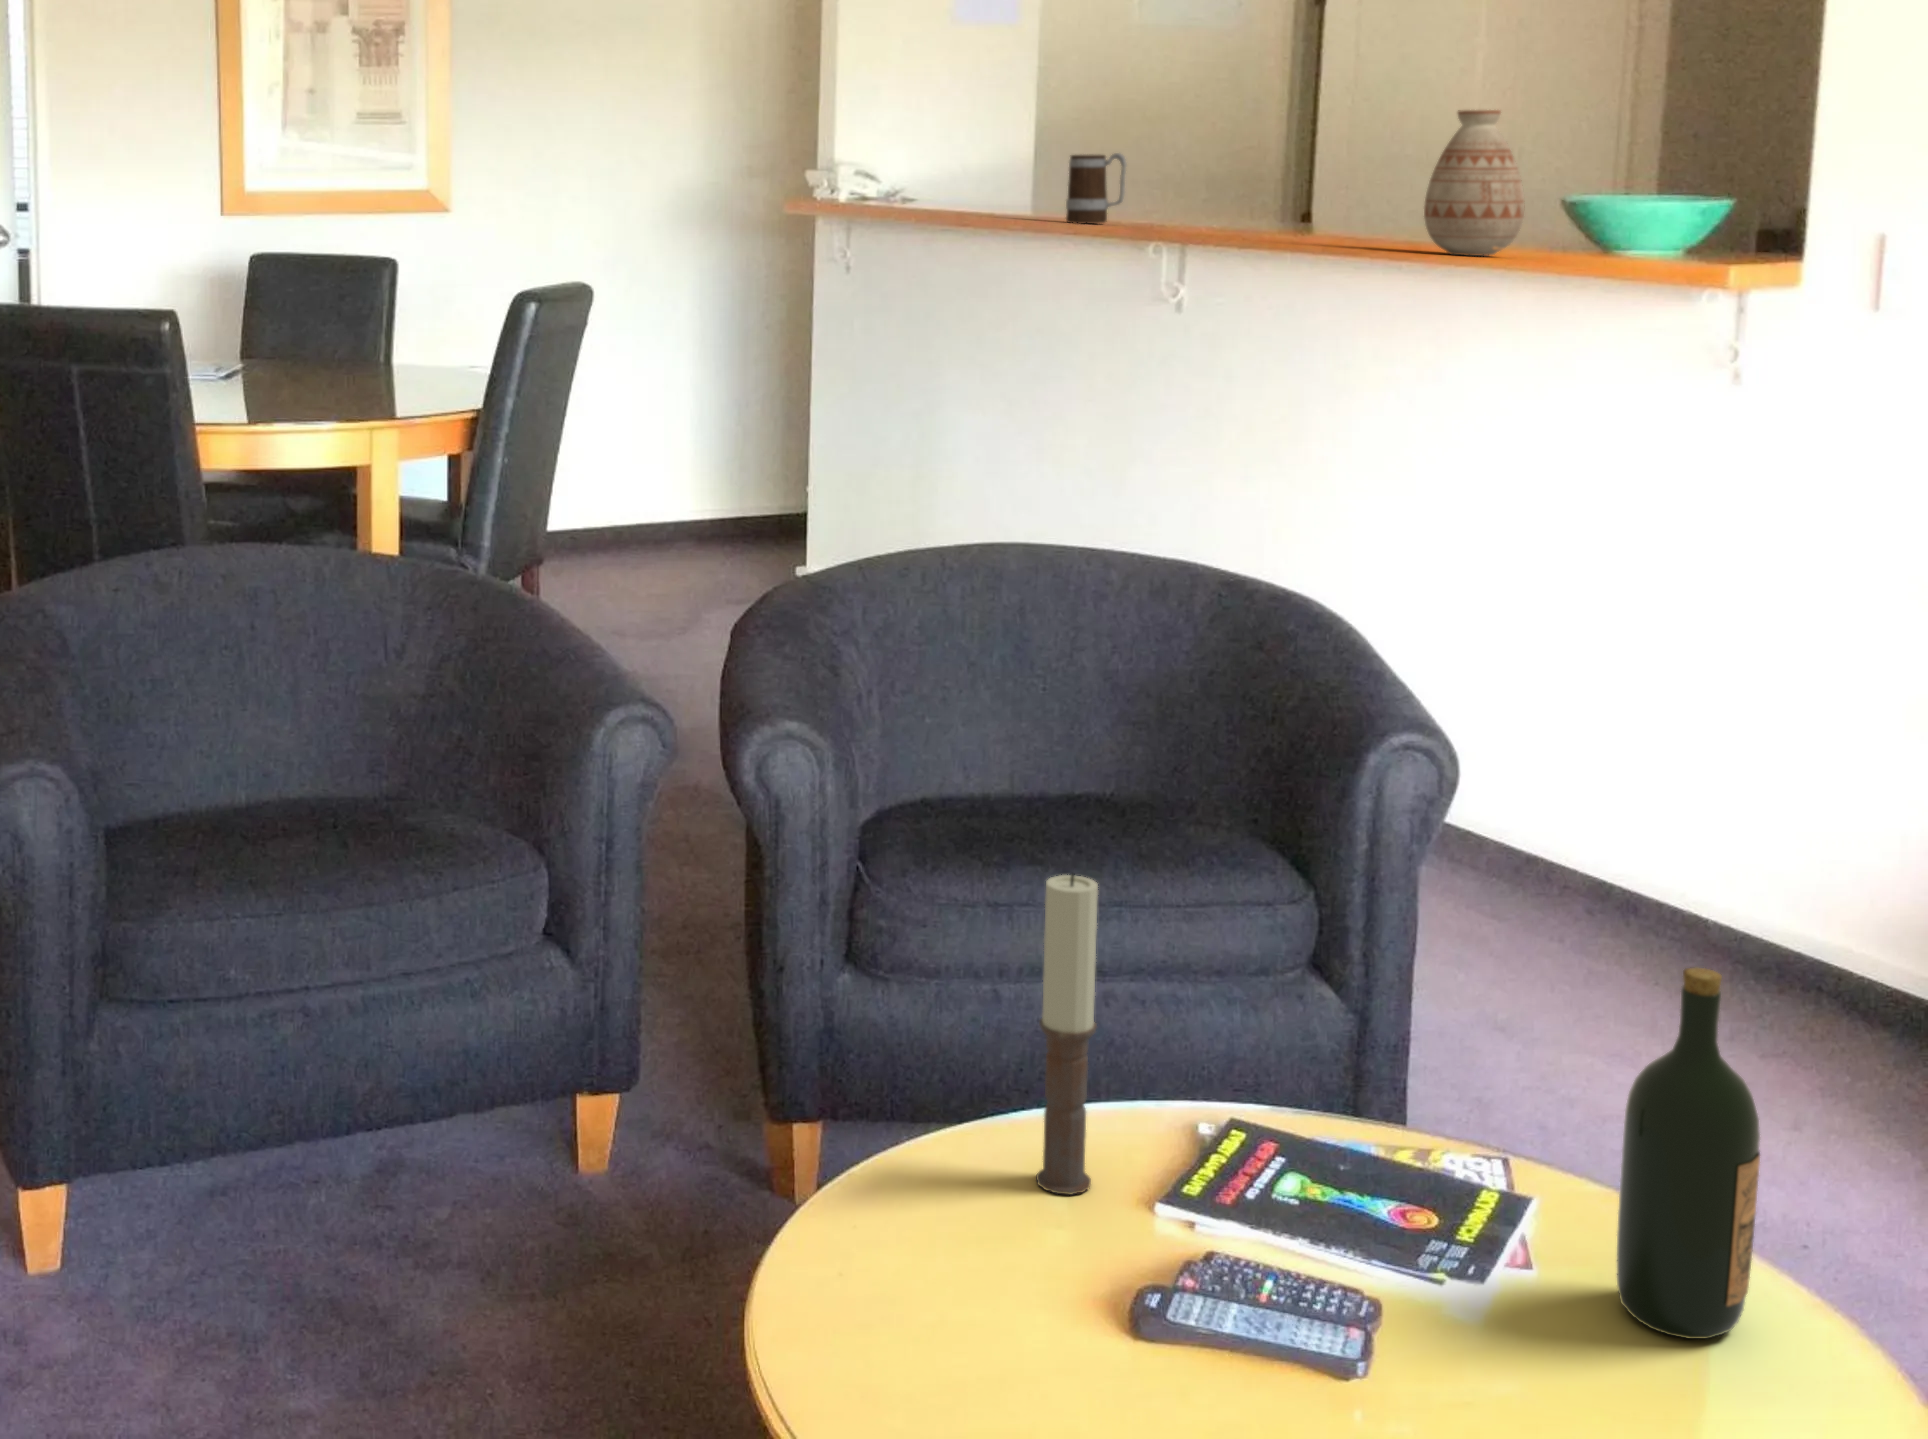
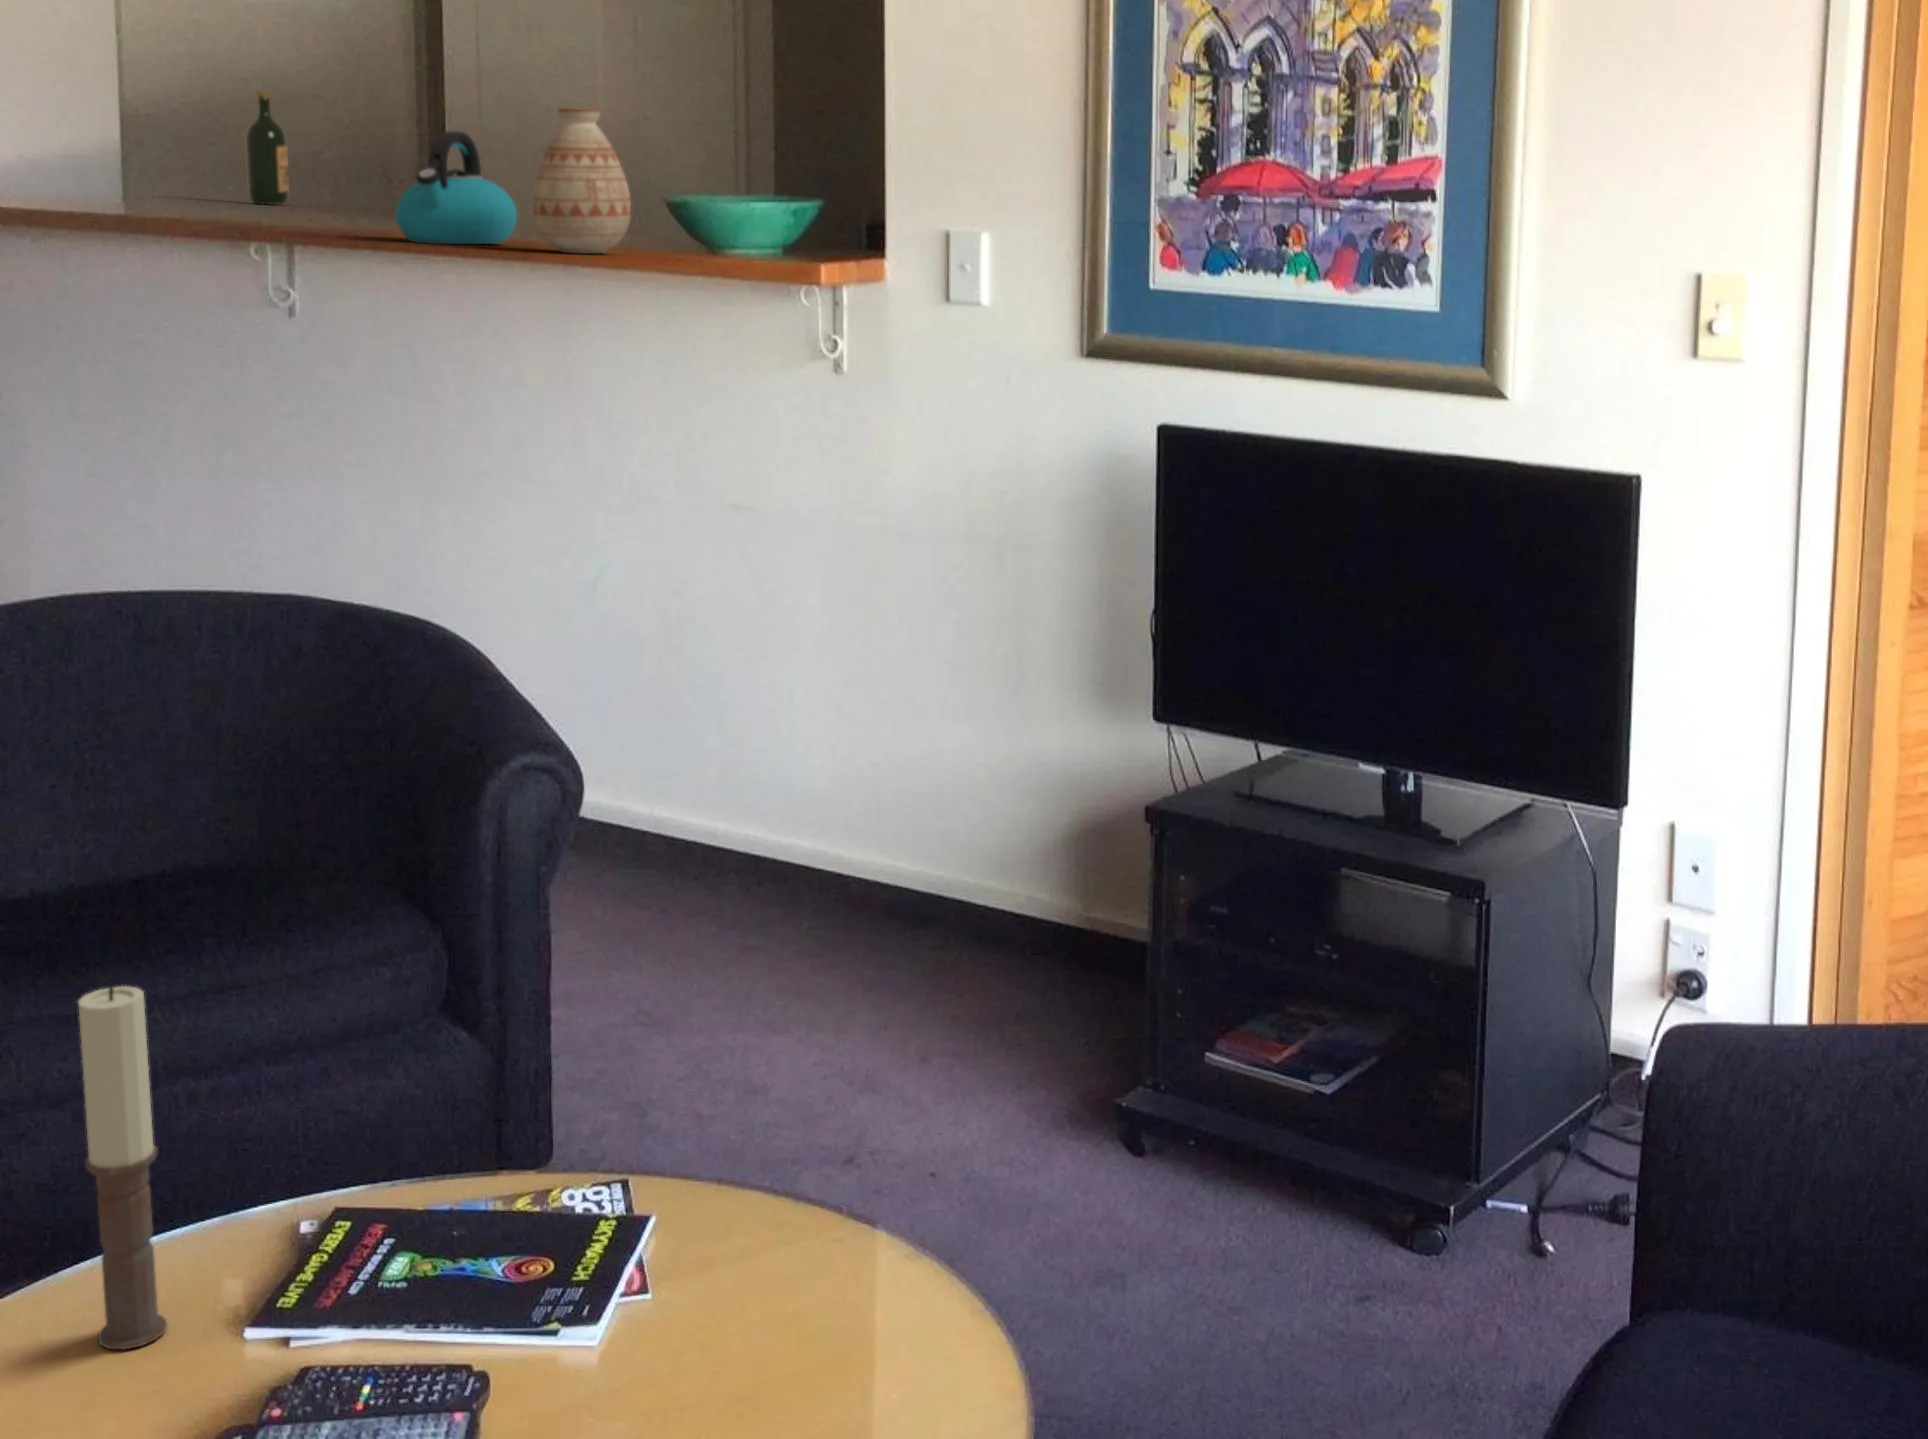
kettle: none [1288,136,1405,246] -> present [395,131,517,244]
mug: present [1066,153,1127,224] -> none [149,145,218,222]
wine bottle: present [1617,967,1760,1339] -> present [246,92,289,204]

